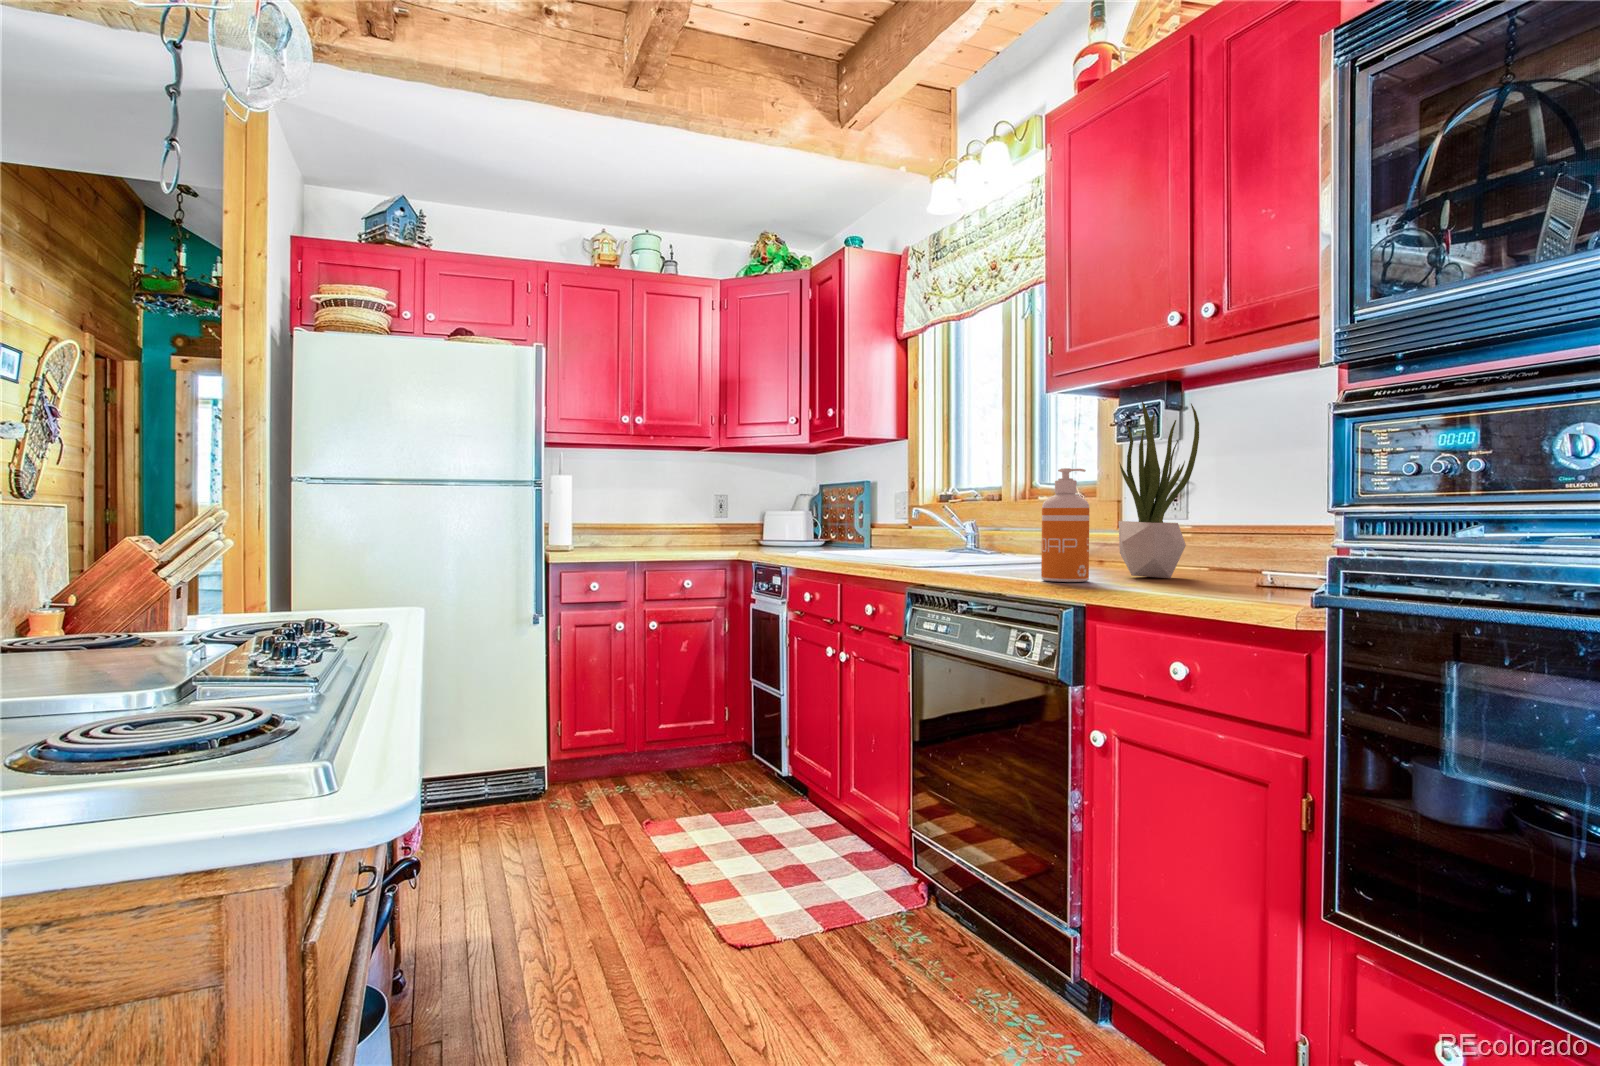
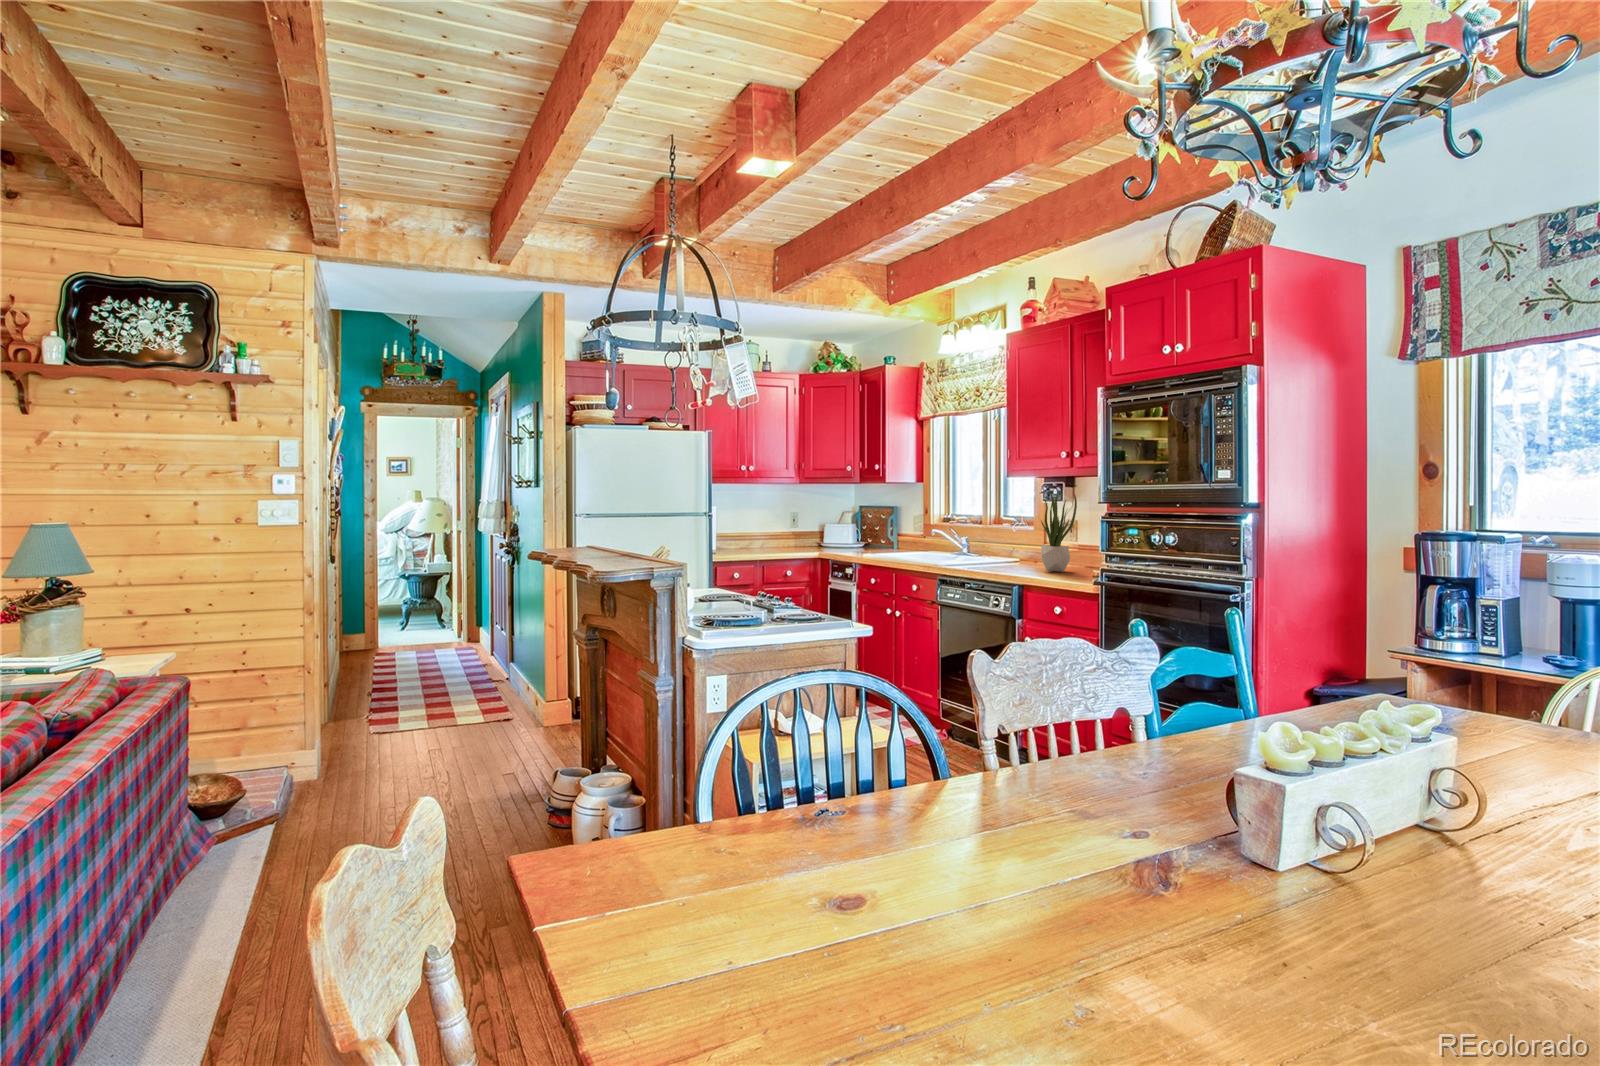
soap dispenser: present [1041,468,1089,582] -> none [1005,523,1027,574]

